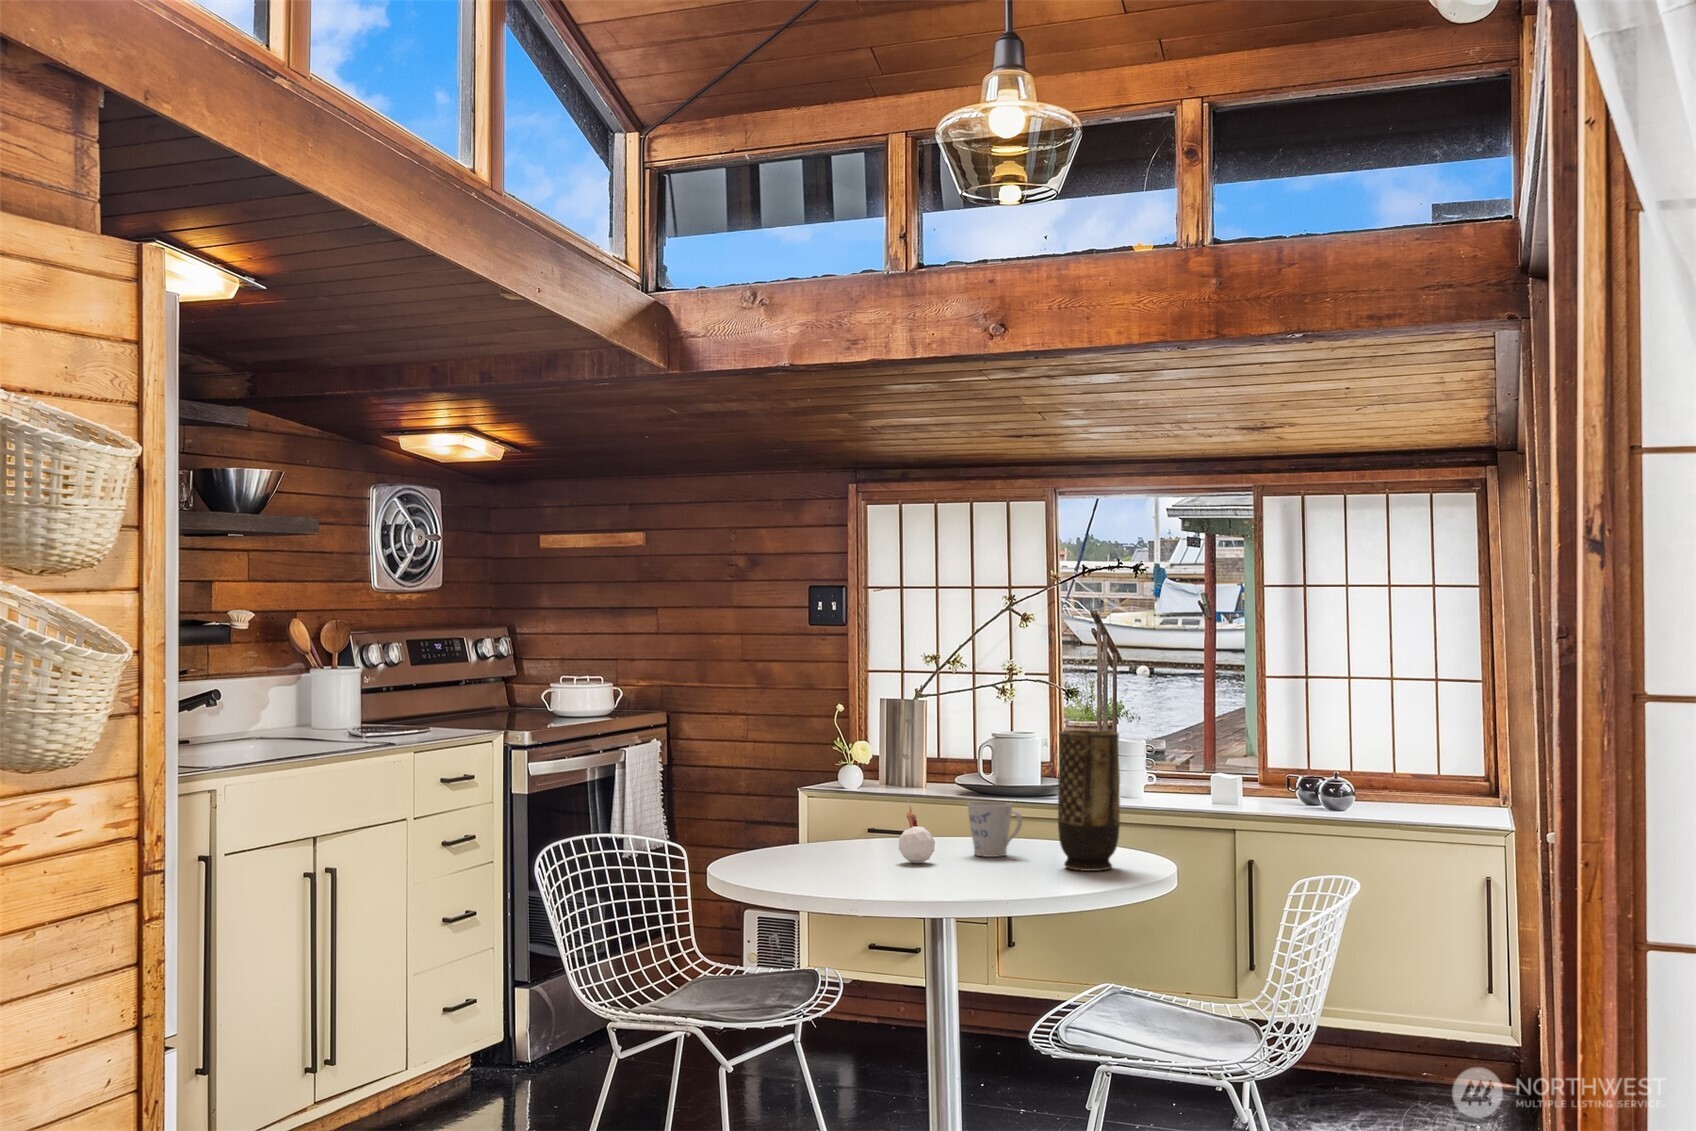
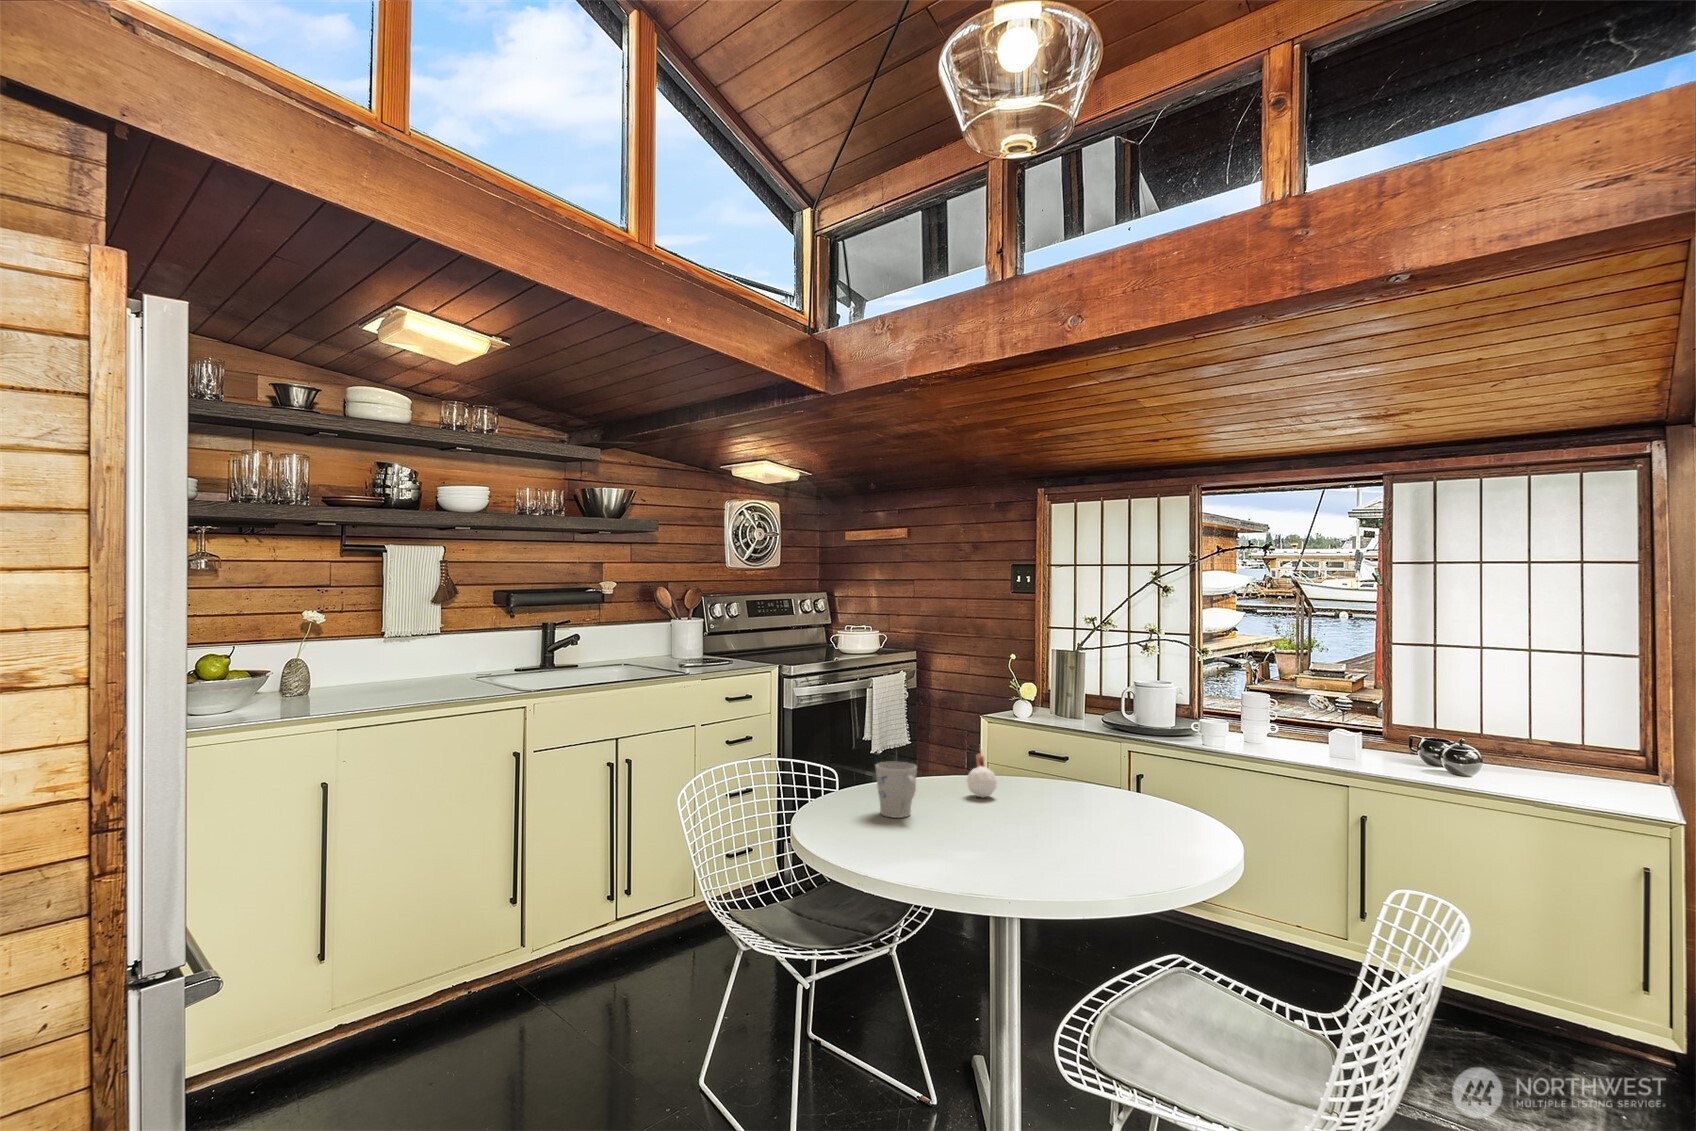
vase: present [1058,730,1120,871] -> none [1095,696,1152,827]
mug: present [968,801,1022,857] -> present [876,762,917,818]

